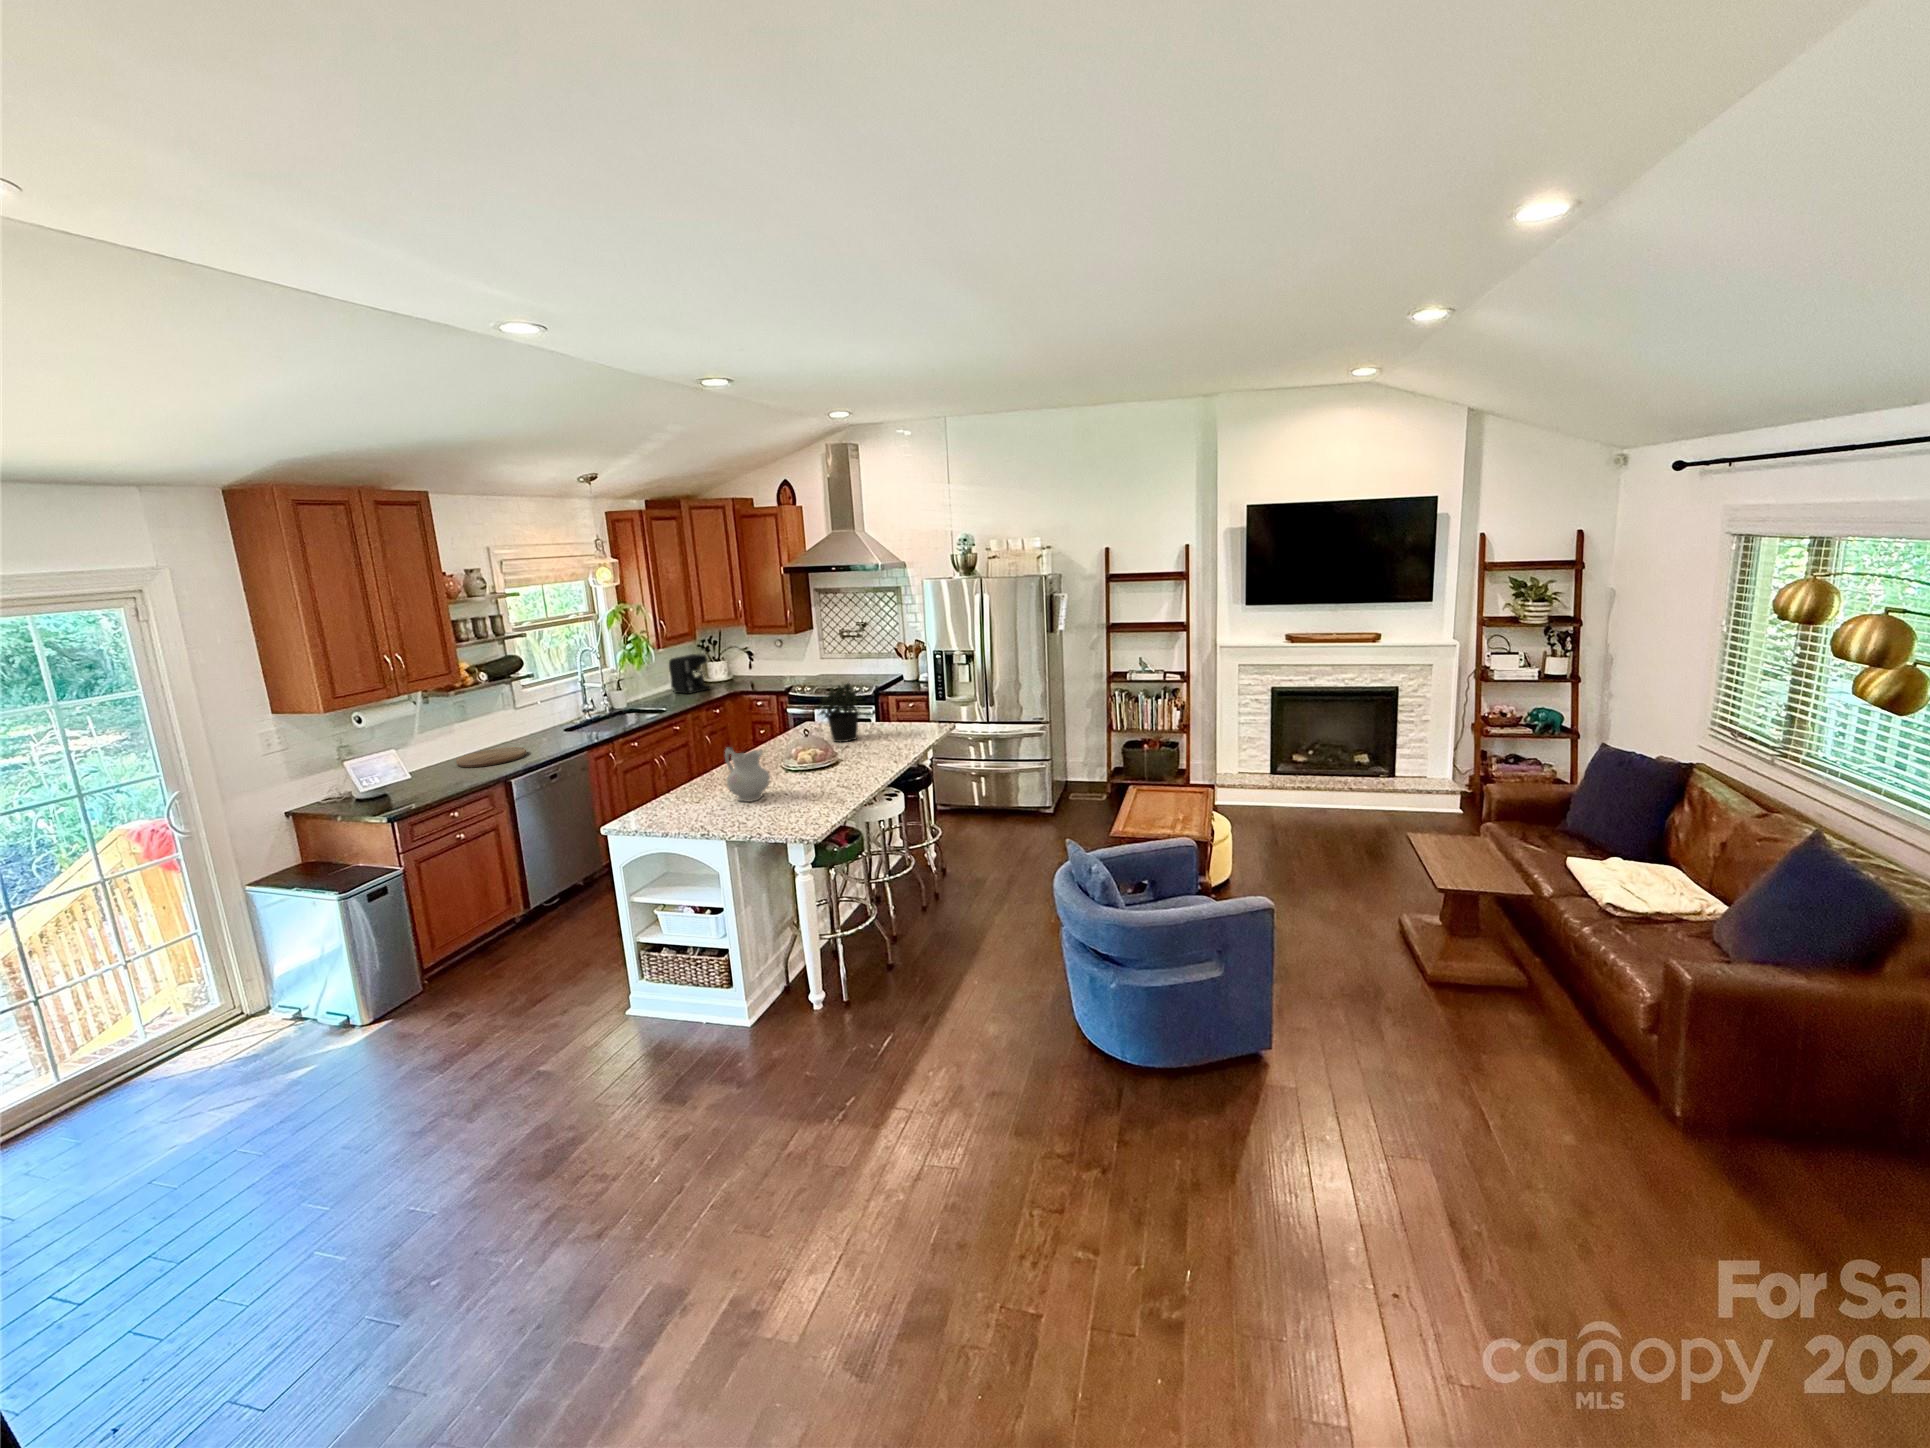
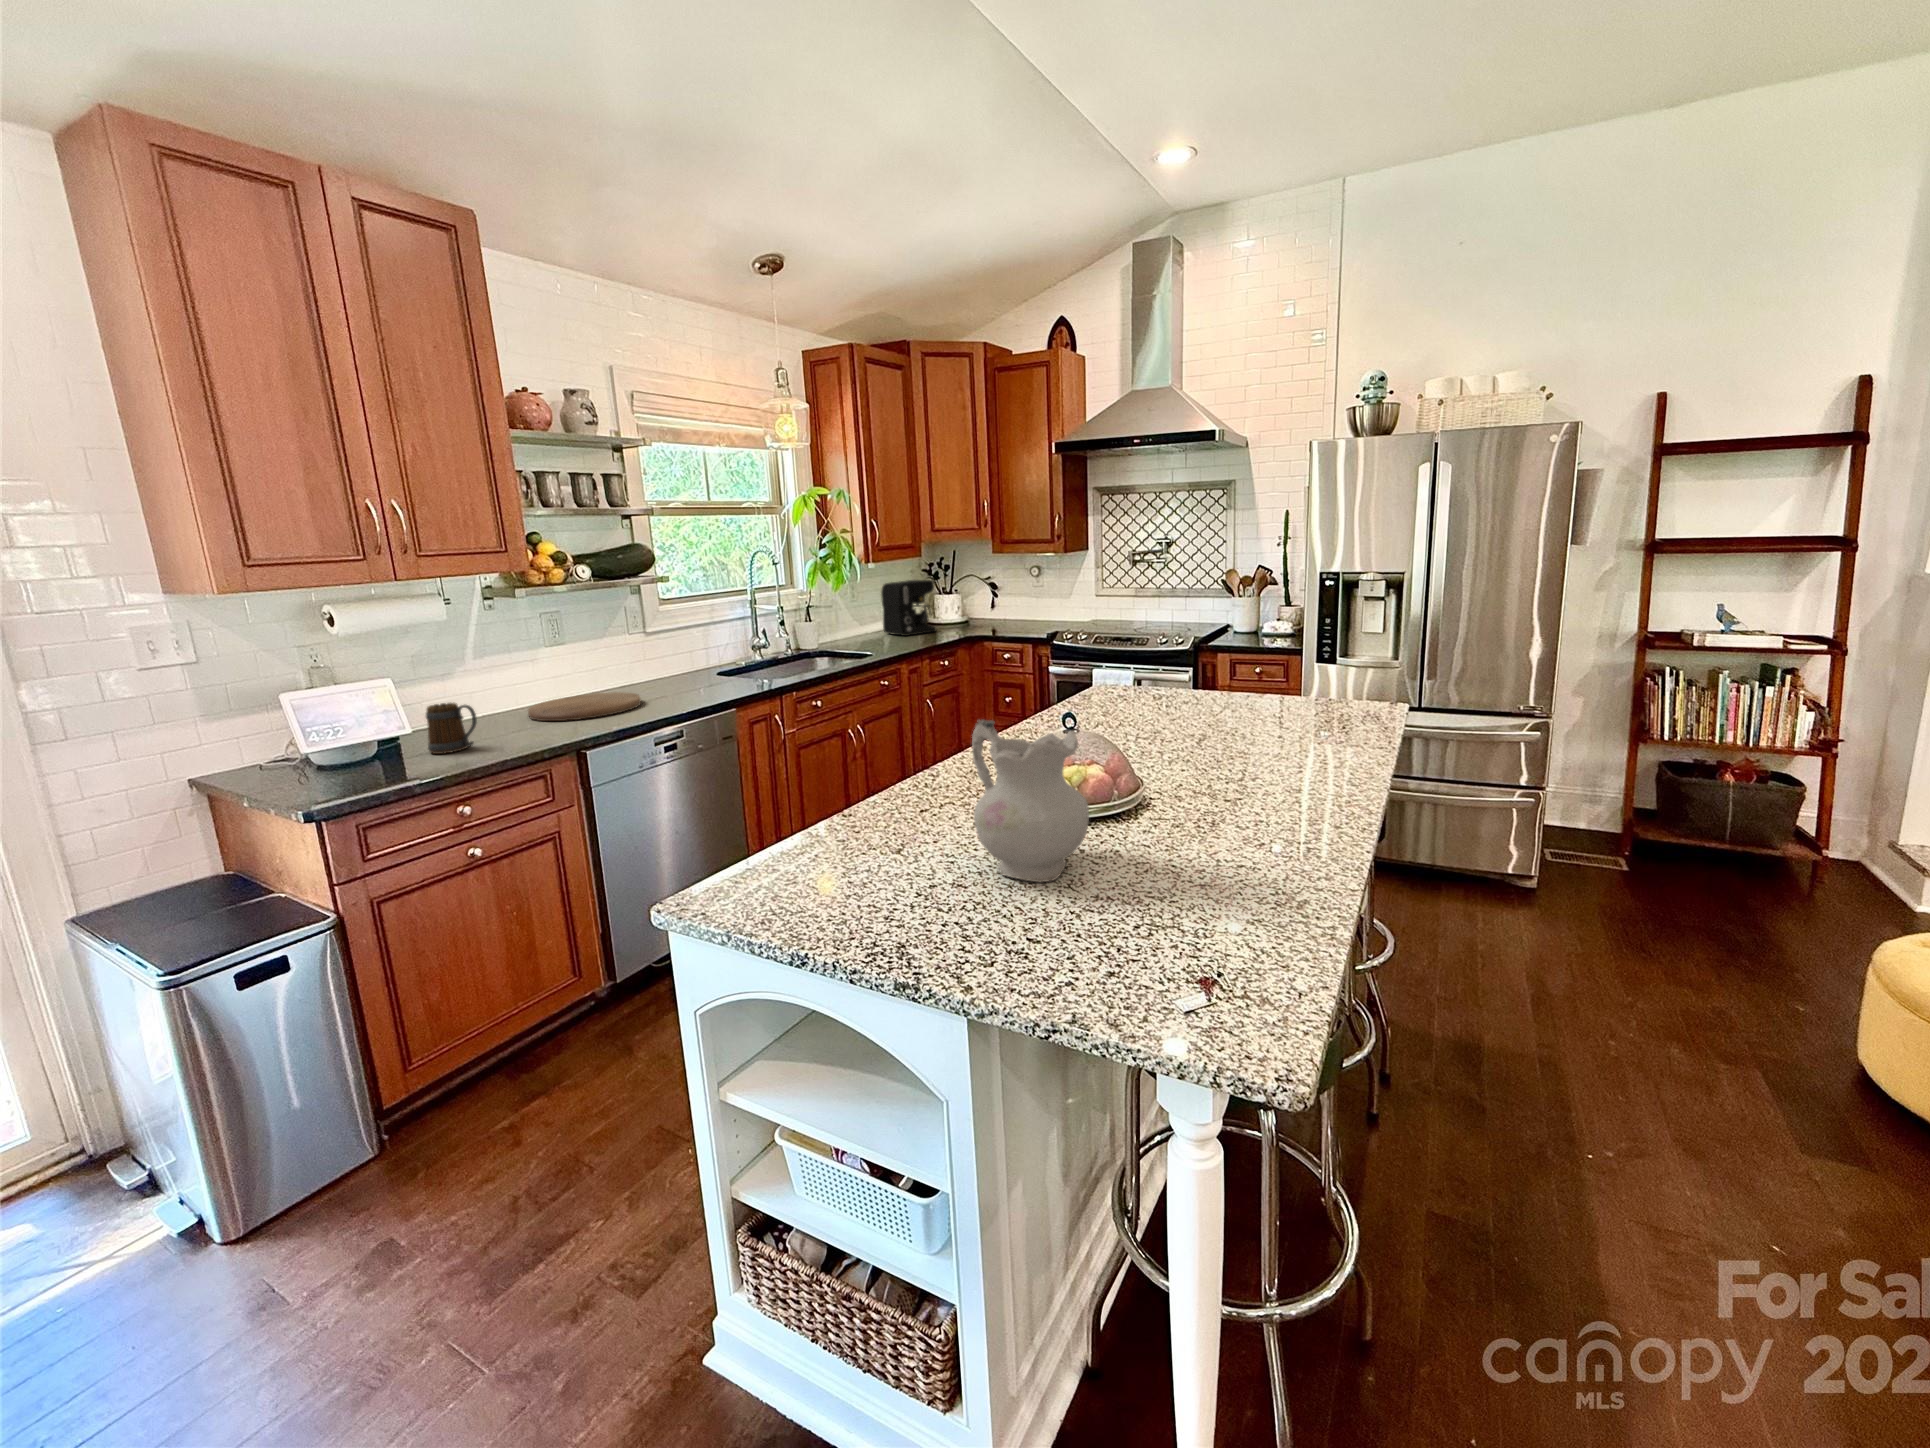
potted plant: present [815,683,865,742] -> none [1140,600,1255,727]
mug: none [417,760,447,789] -> present [426,702,477,754]

